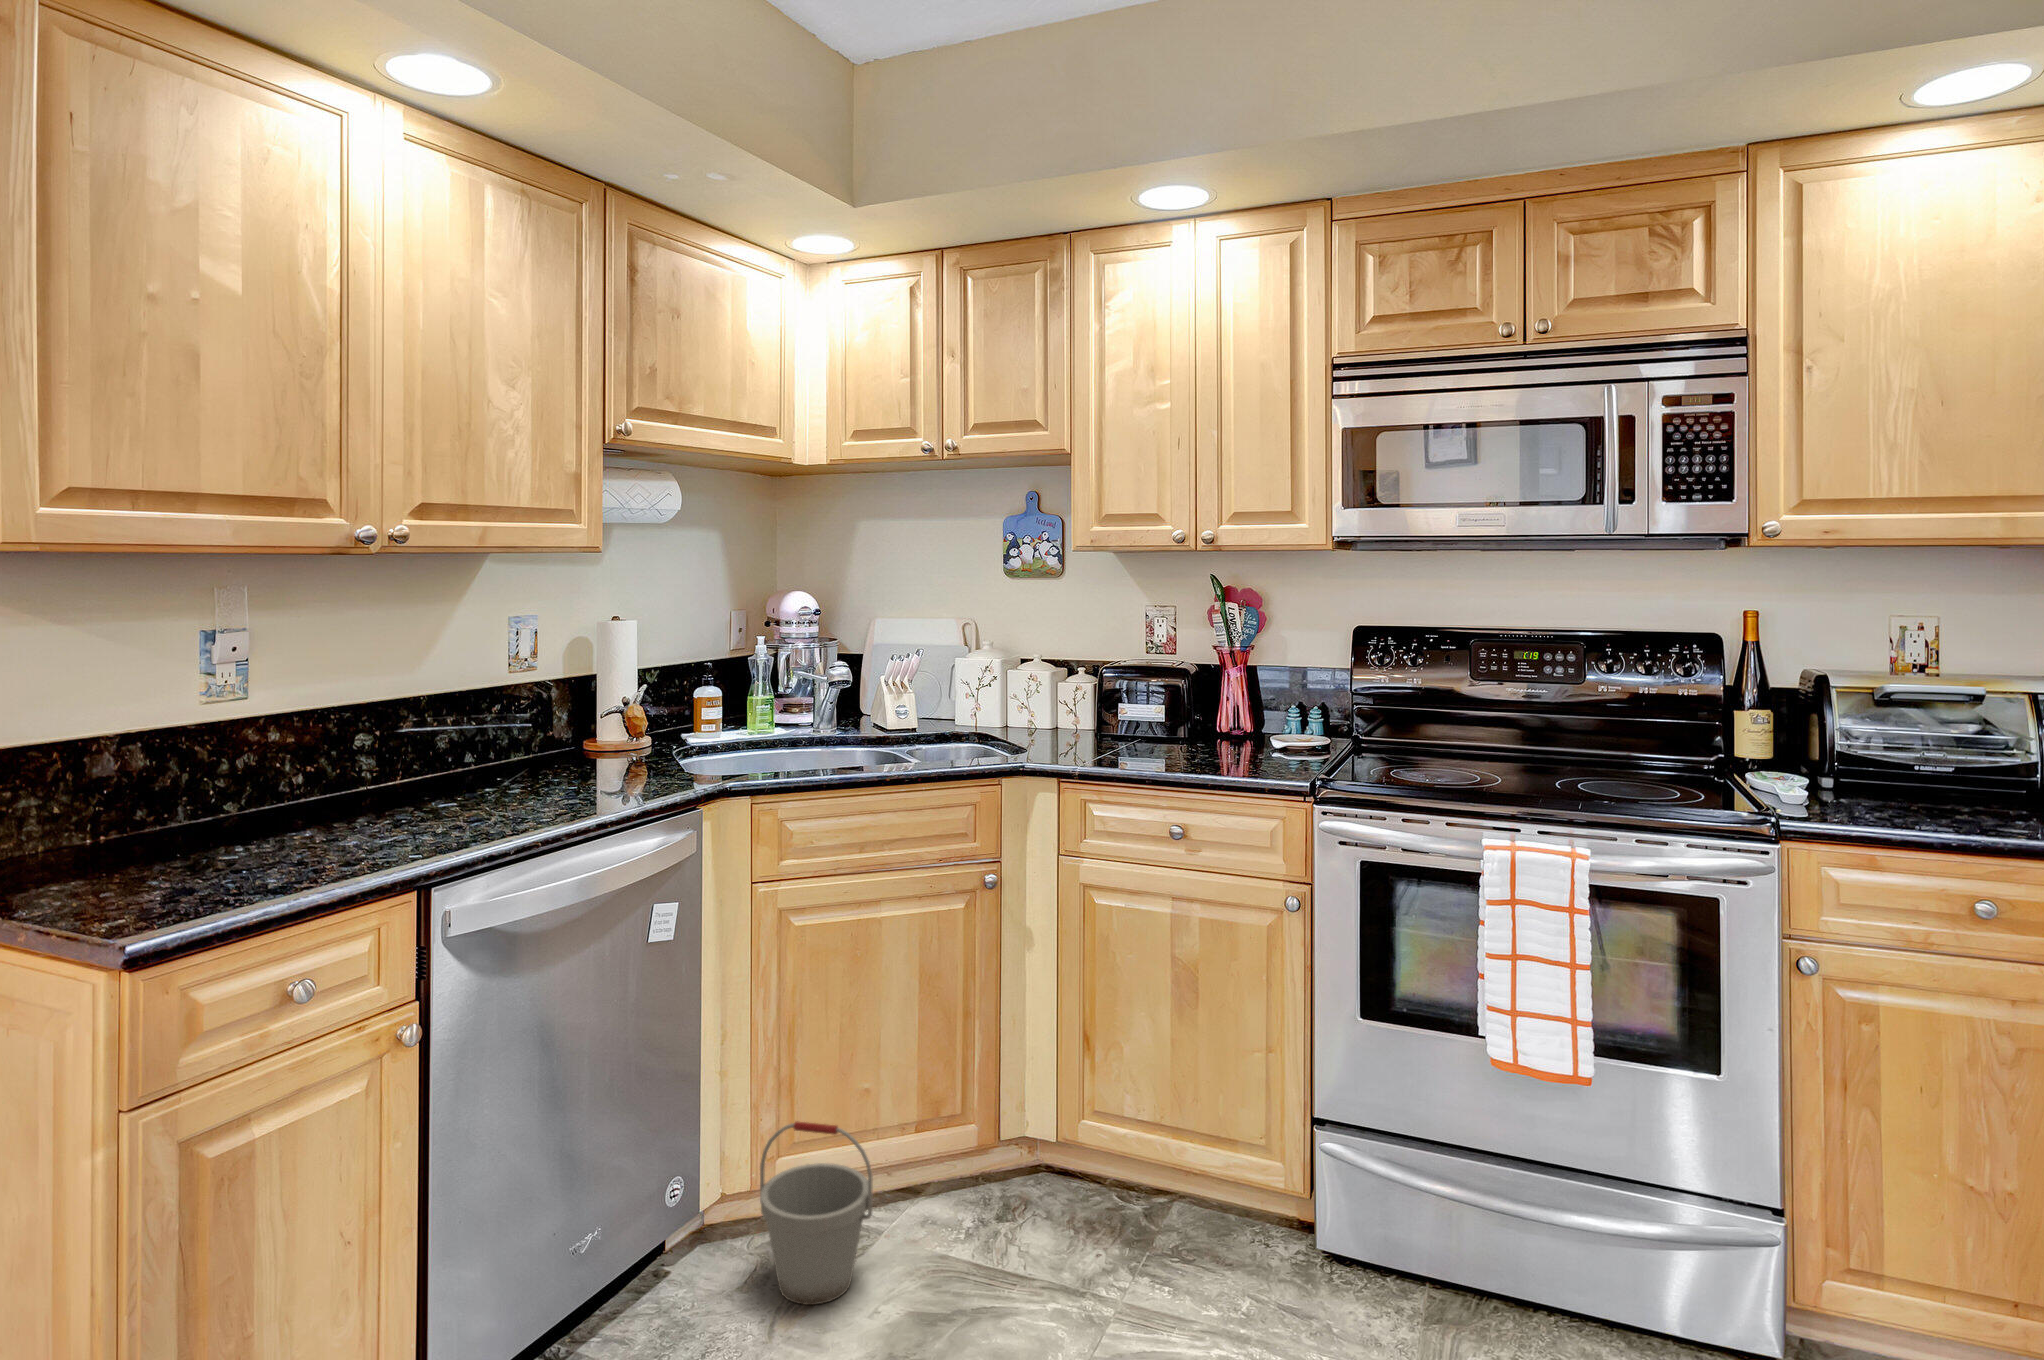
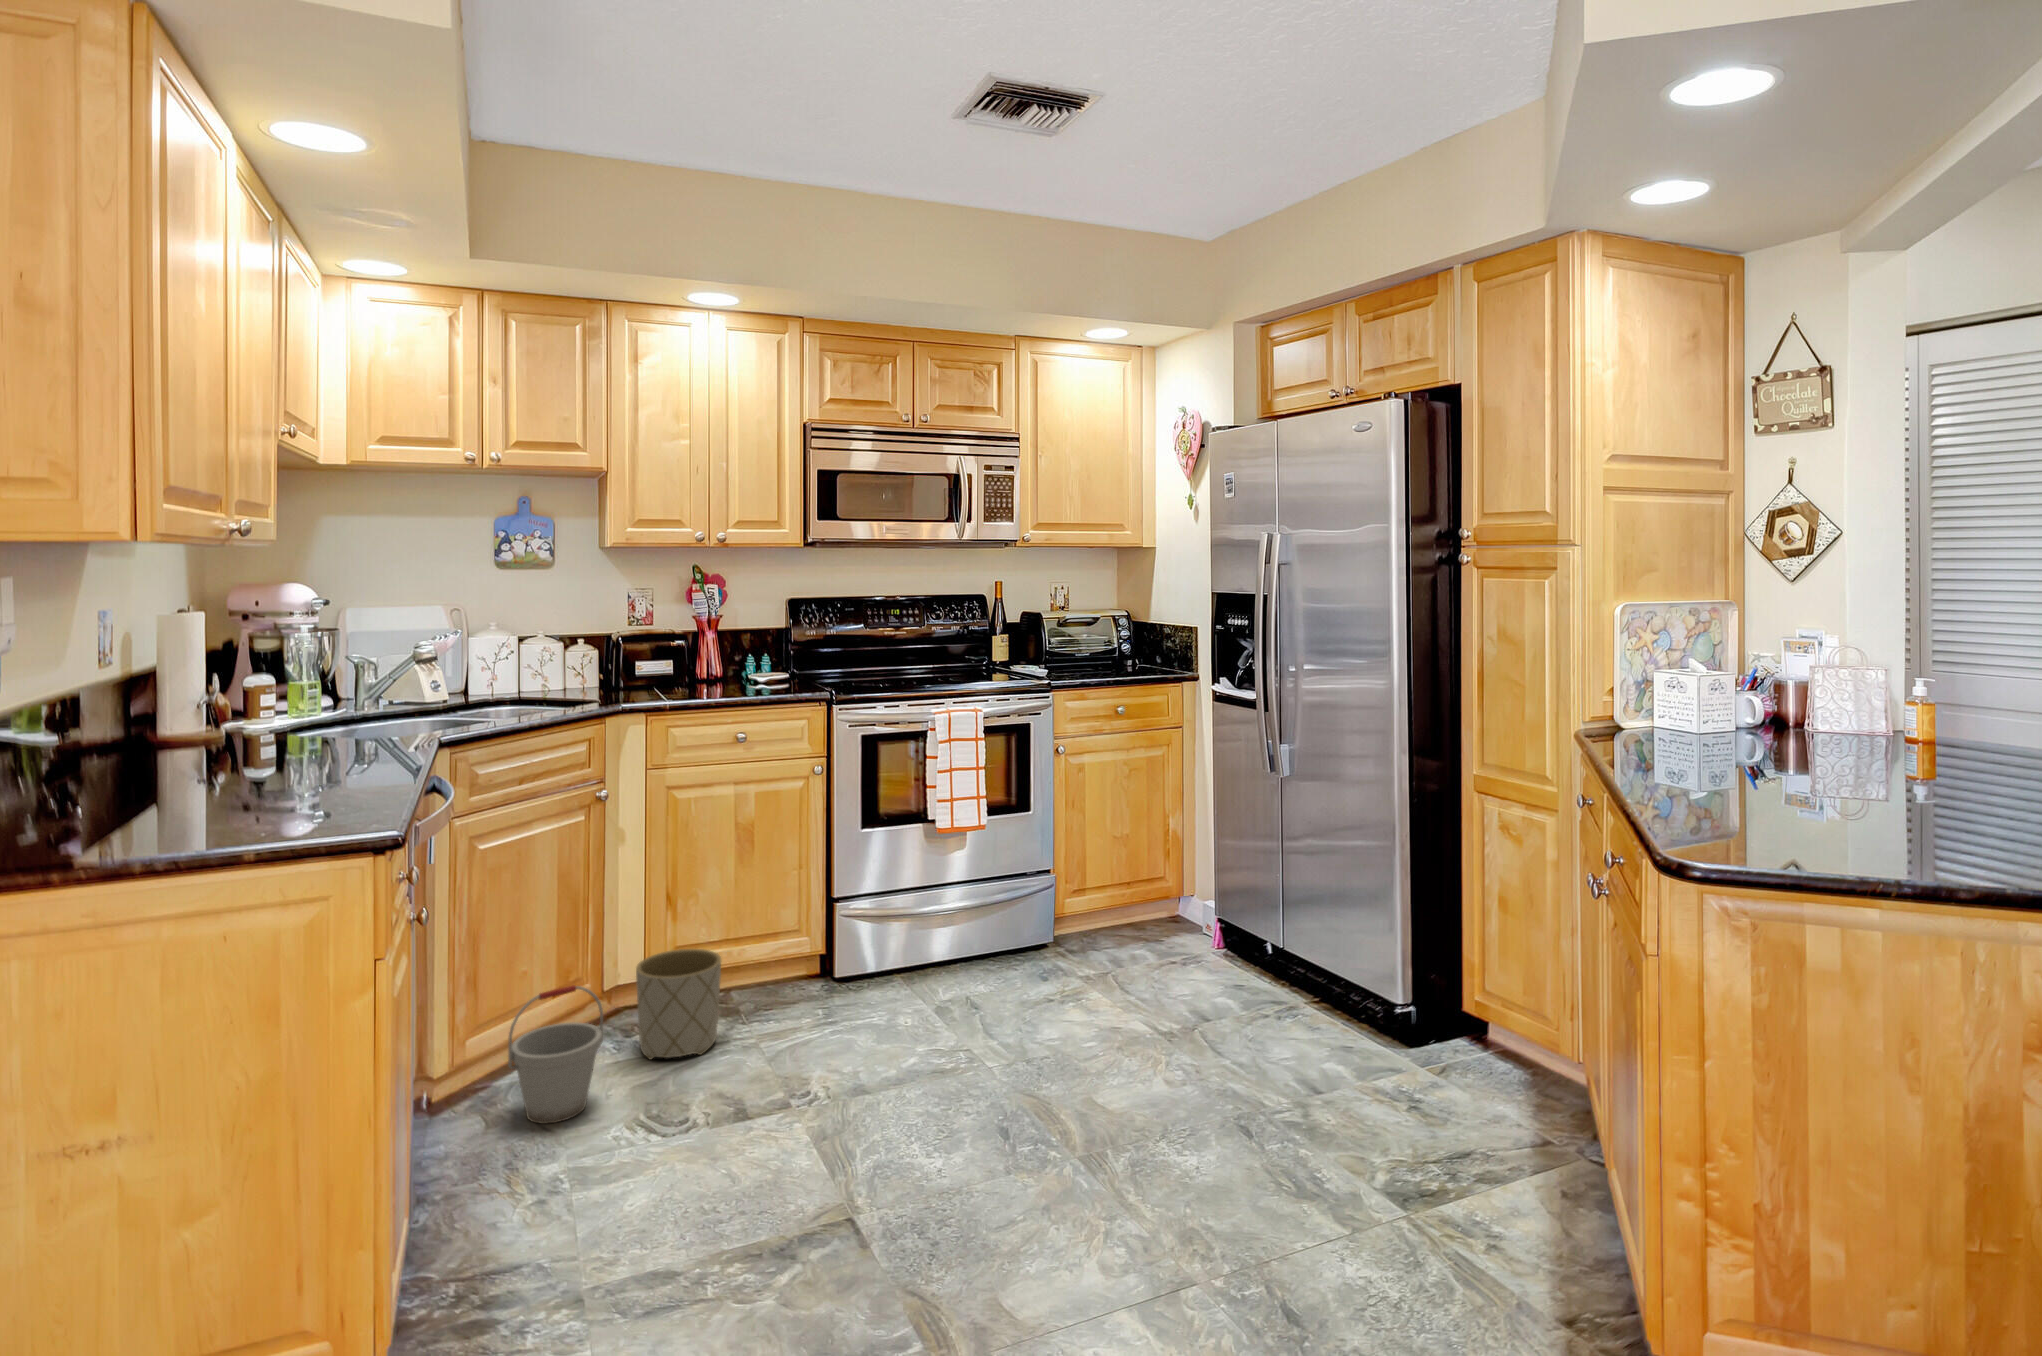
planter: none [969,1113,1084,1288] -> present [636,949,721,1059]

